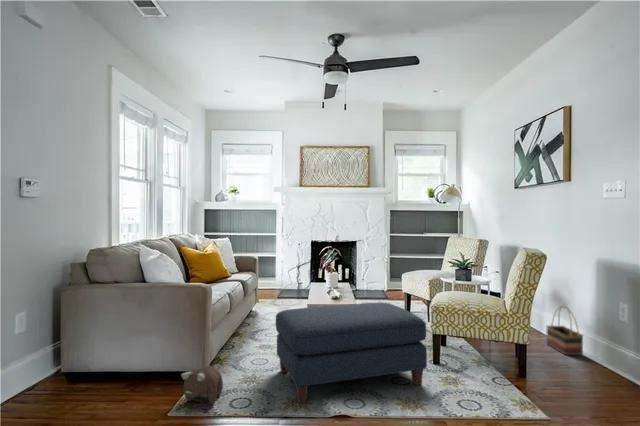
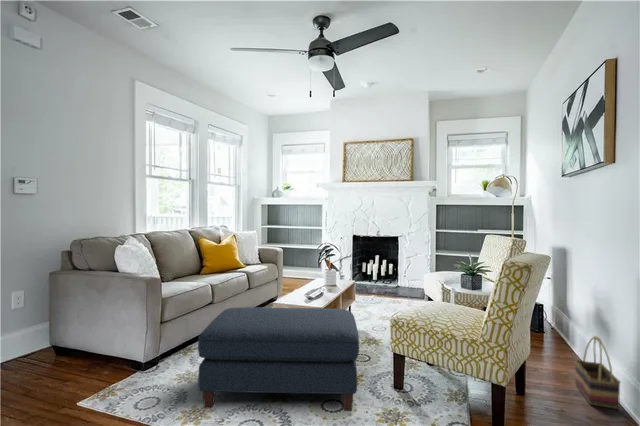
plush toy: present [181,365,223,404] -> none [101,355,154,393]

